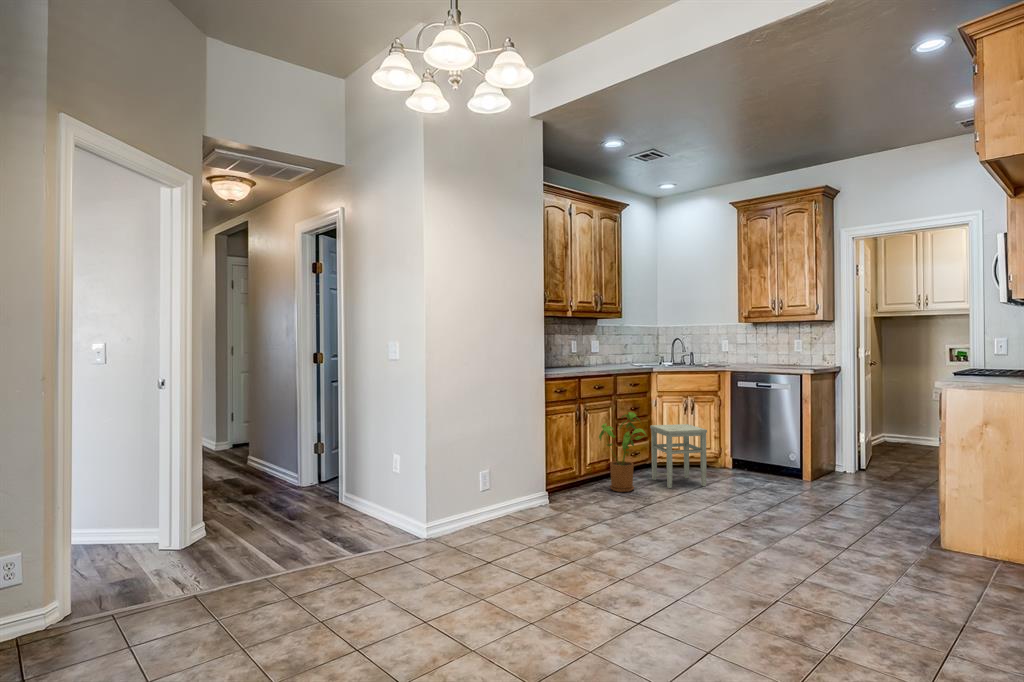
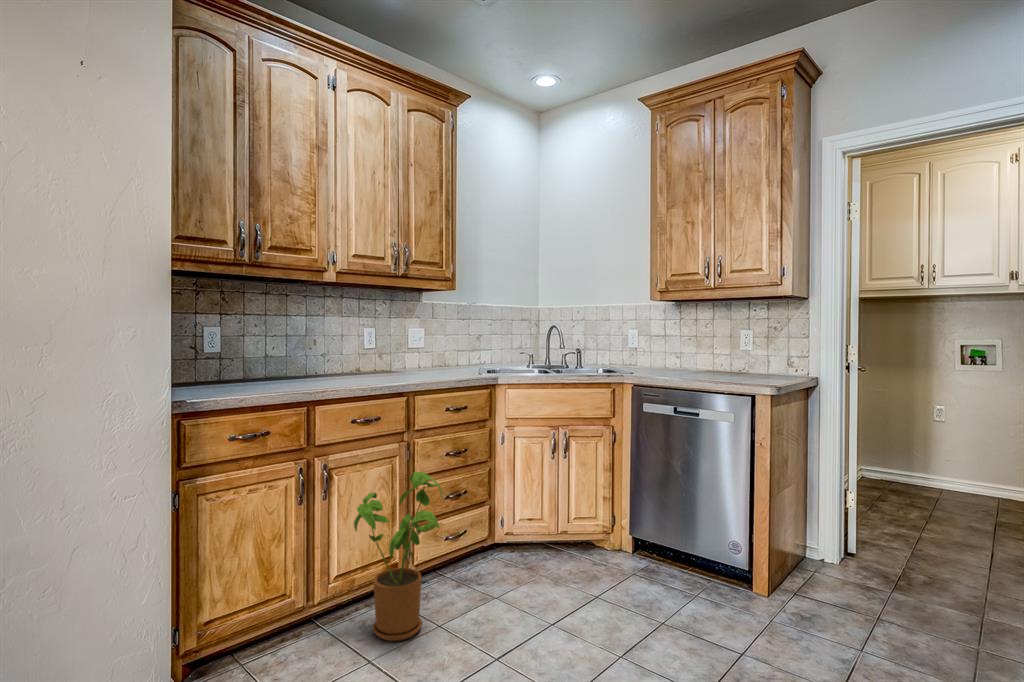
stool: present [650,424,707,488] -> none [477,483,574,624]

